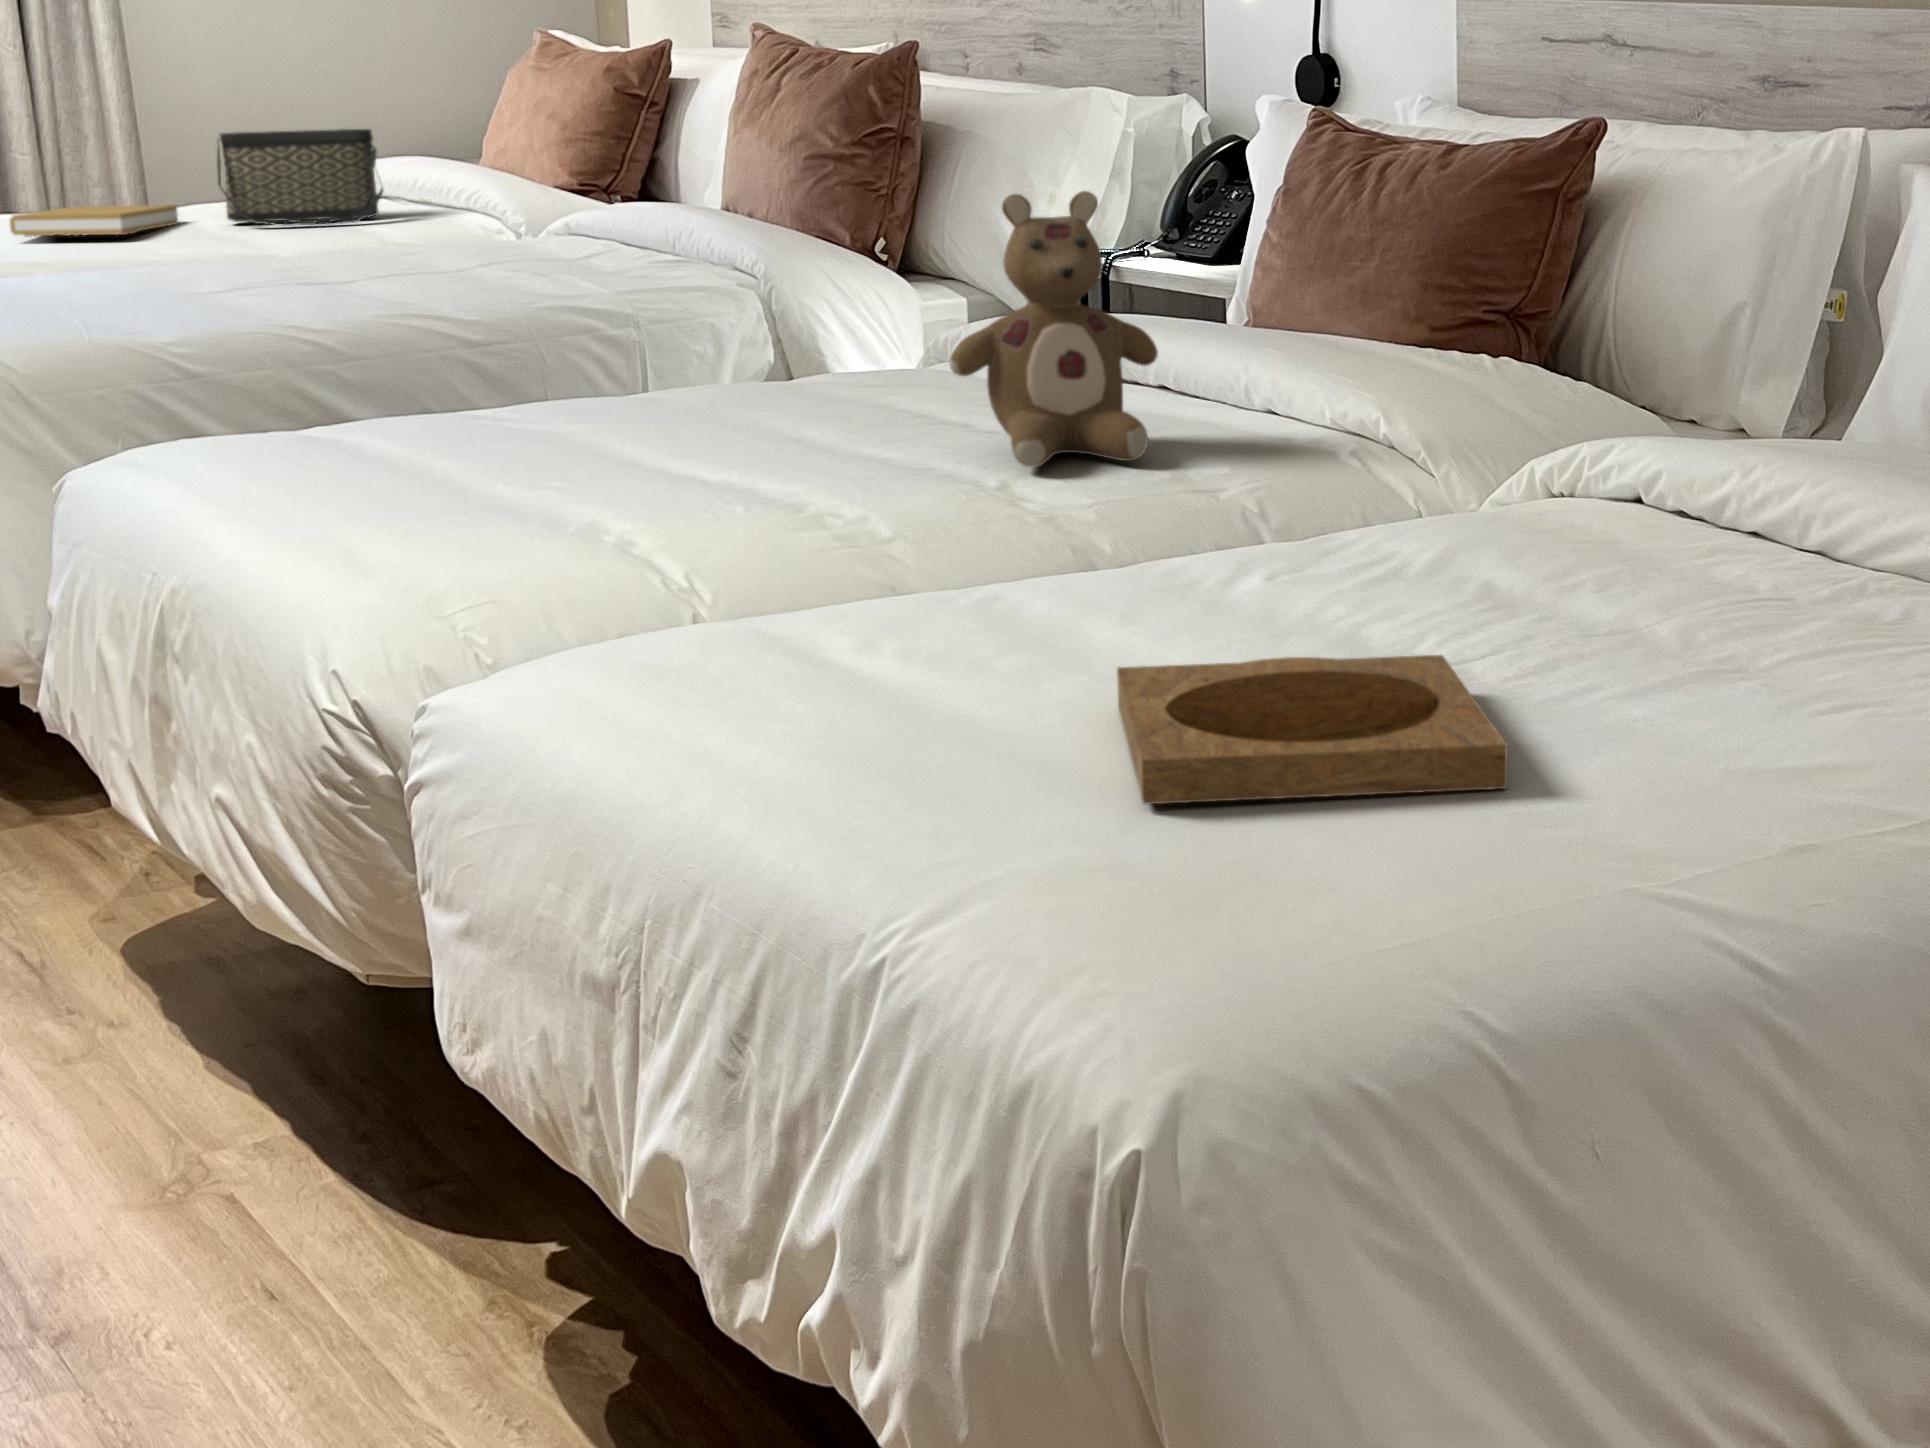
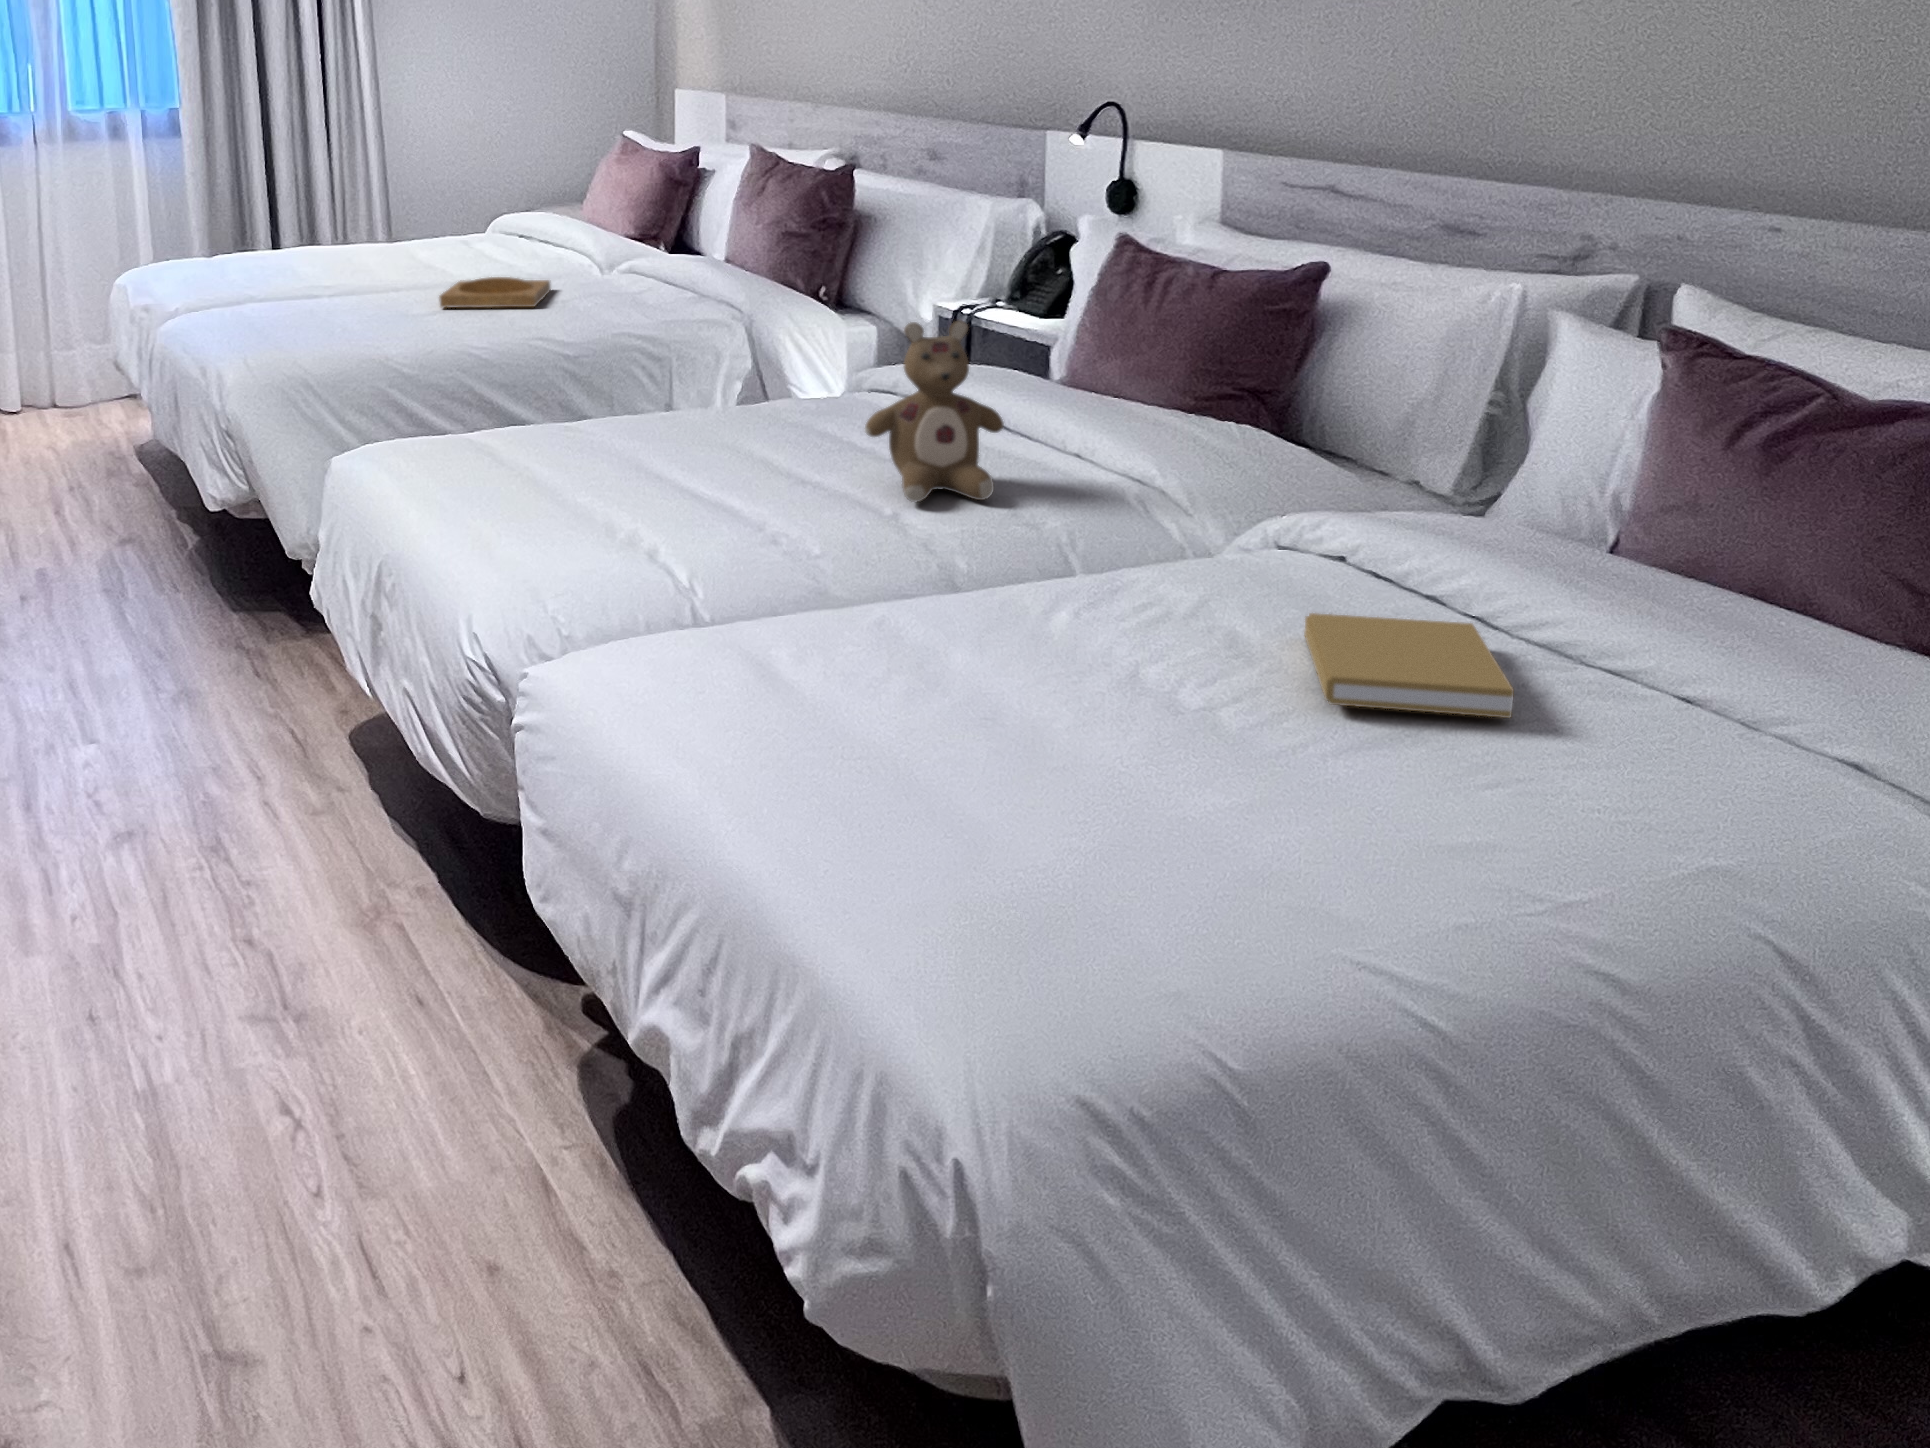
handbag: present [217,129,383,226] -> none [425,208,522,268]
book: present [10,205,178,236] -> present [1304,613,1514,718]
tray: present [1117,655,1508,804] -> present [439,277,551,308]

